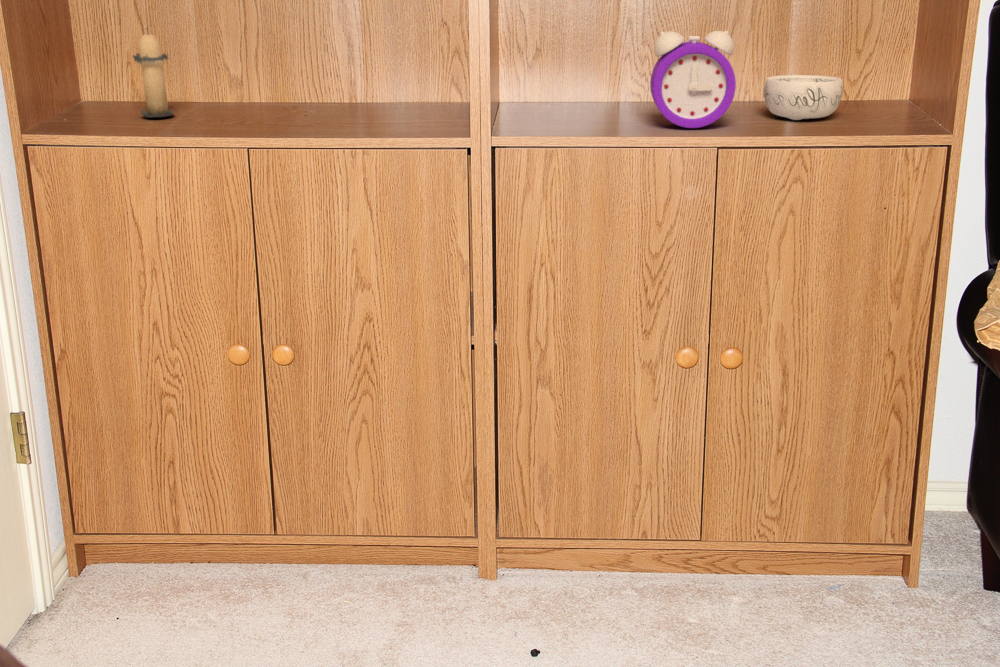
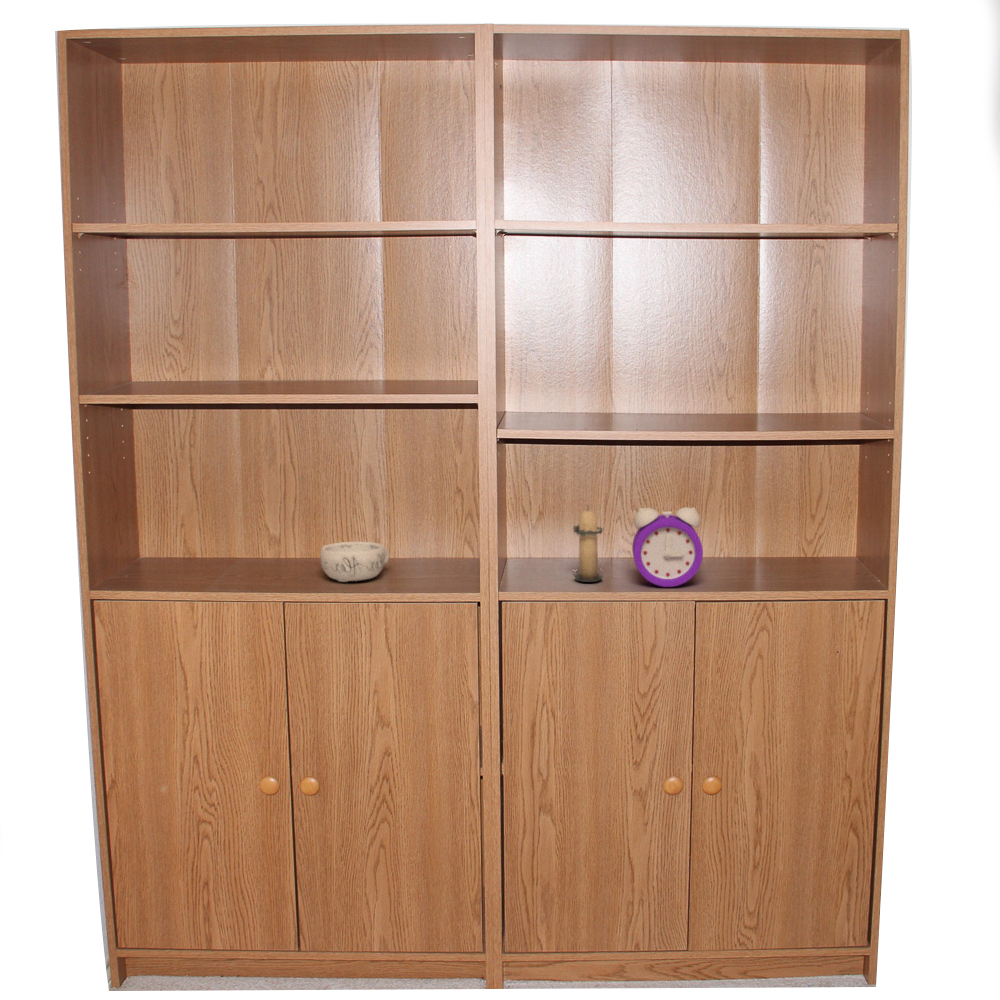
candle: present [133,28,174,117] -> present [573,510,603,582]
decorative bowl: present [764,75,843,120] -> present [320,542,389,582]

